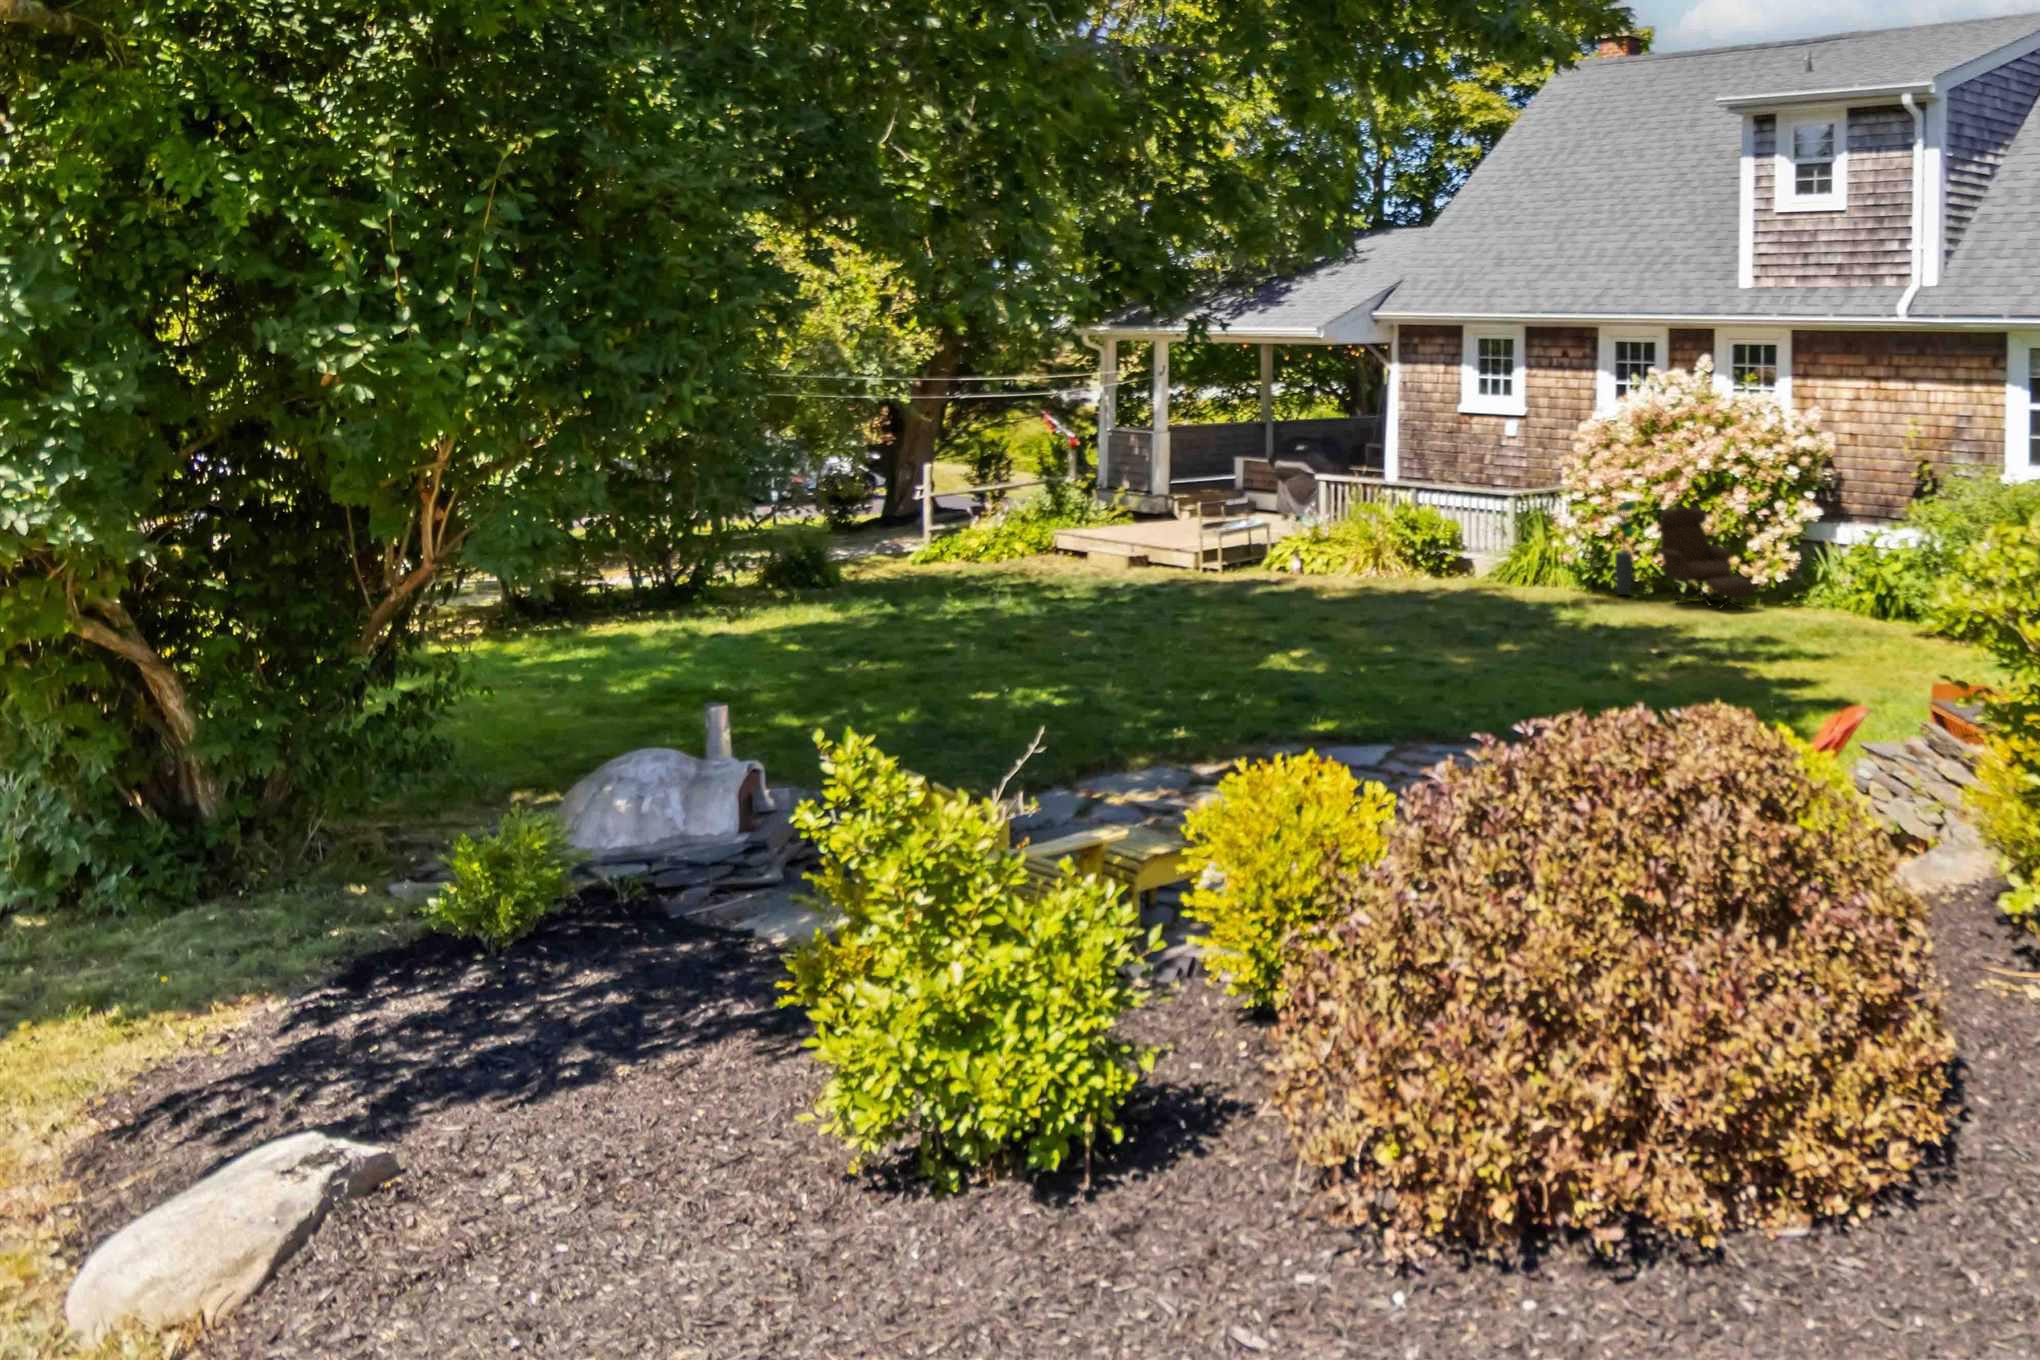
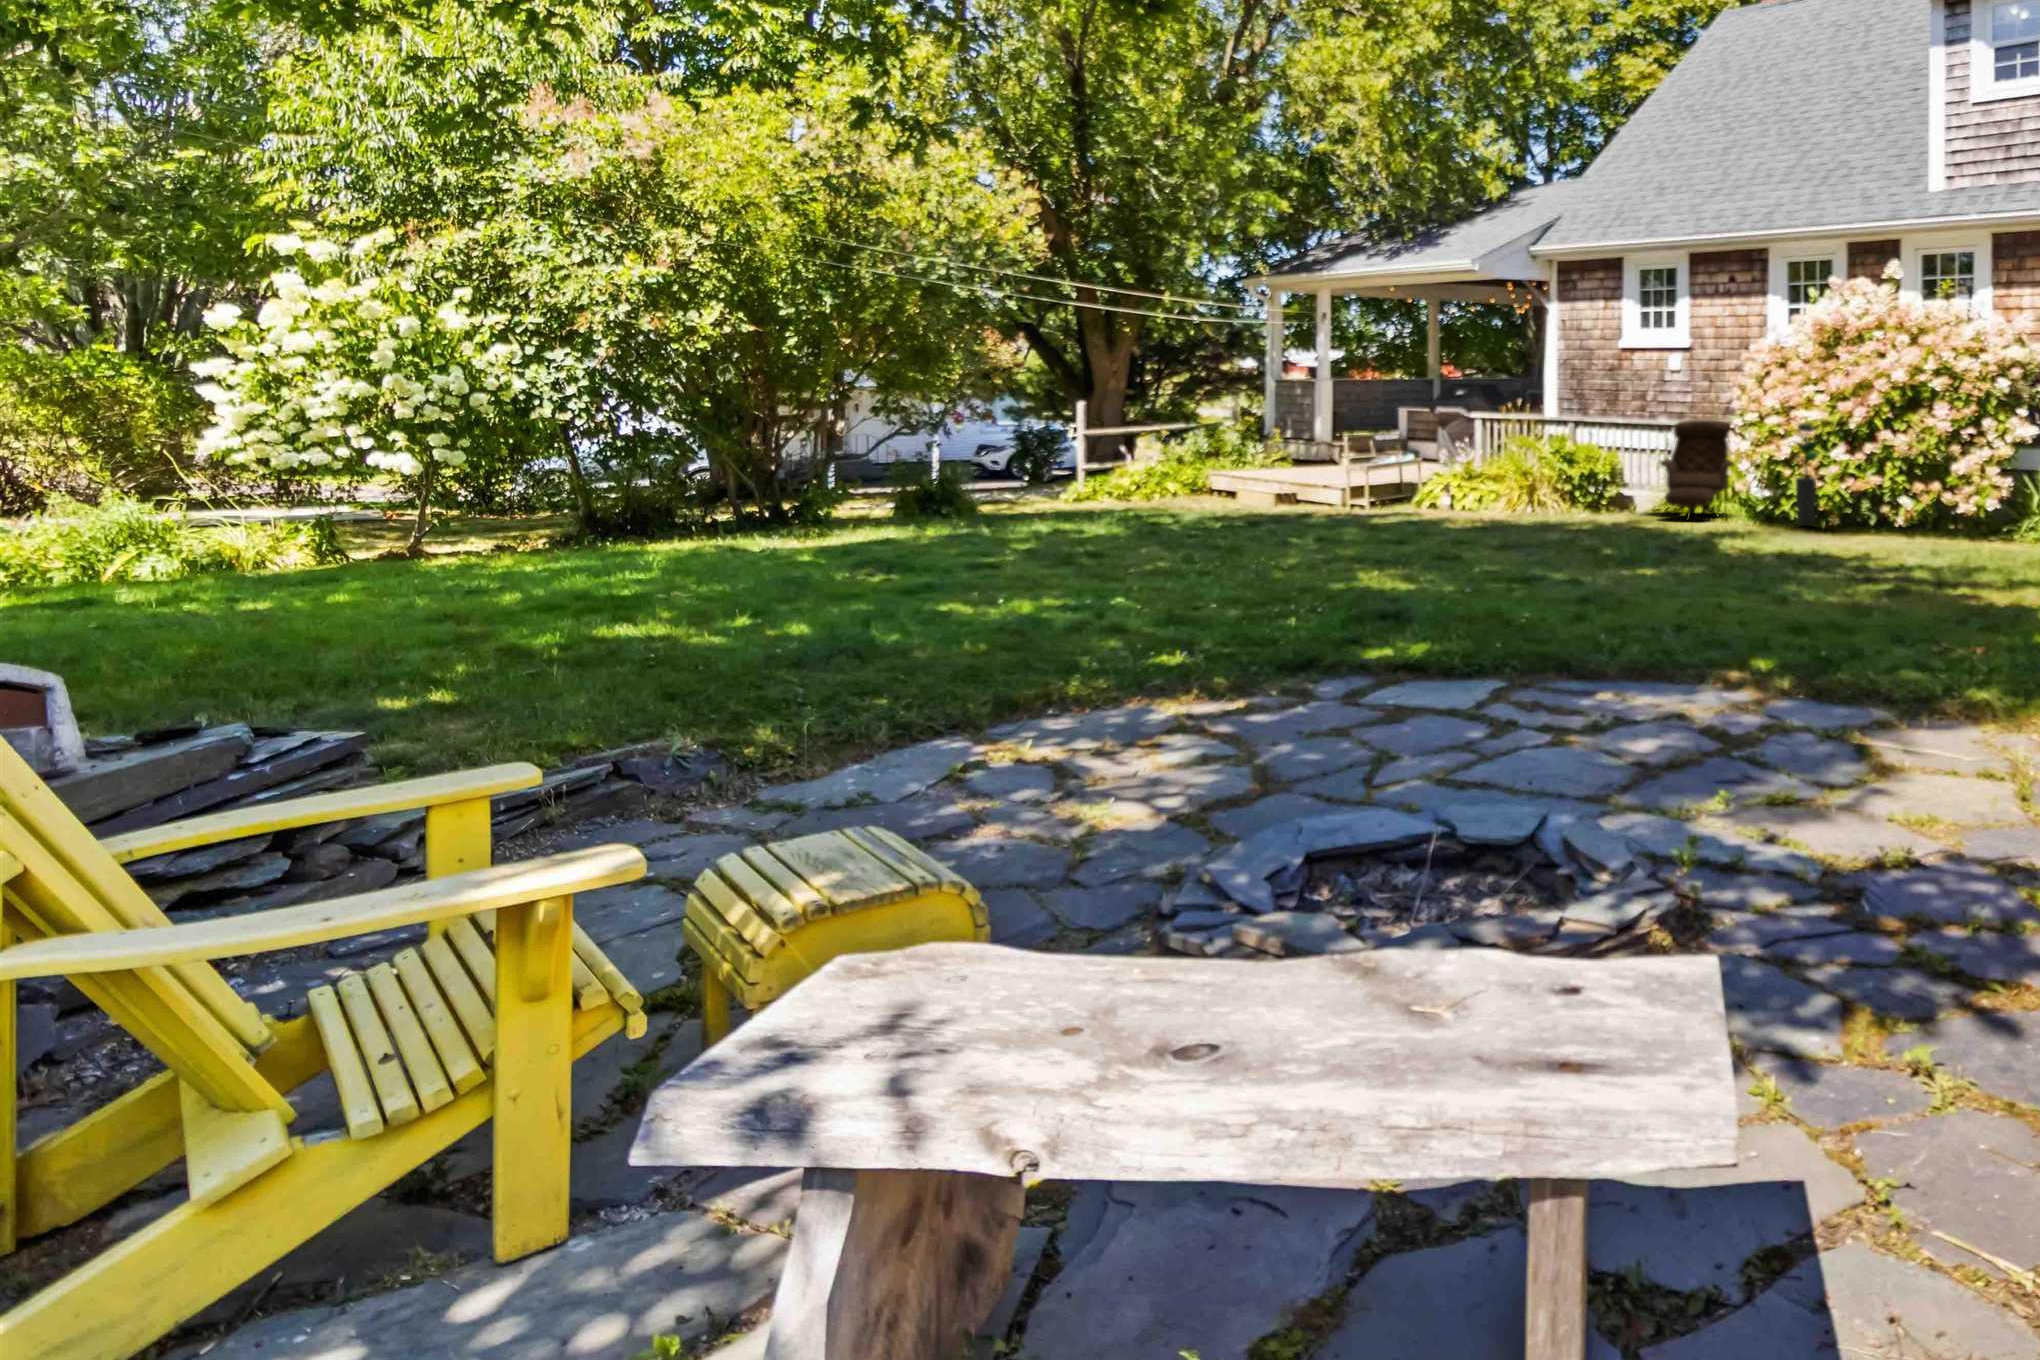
lounge chair: present [1660,507,1755,608] -> present [1661,420,1733,519]

